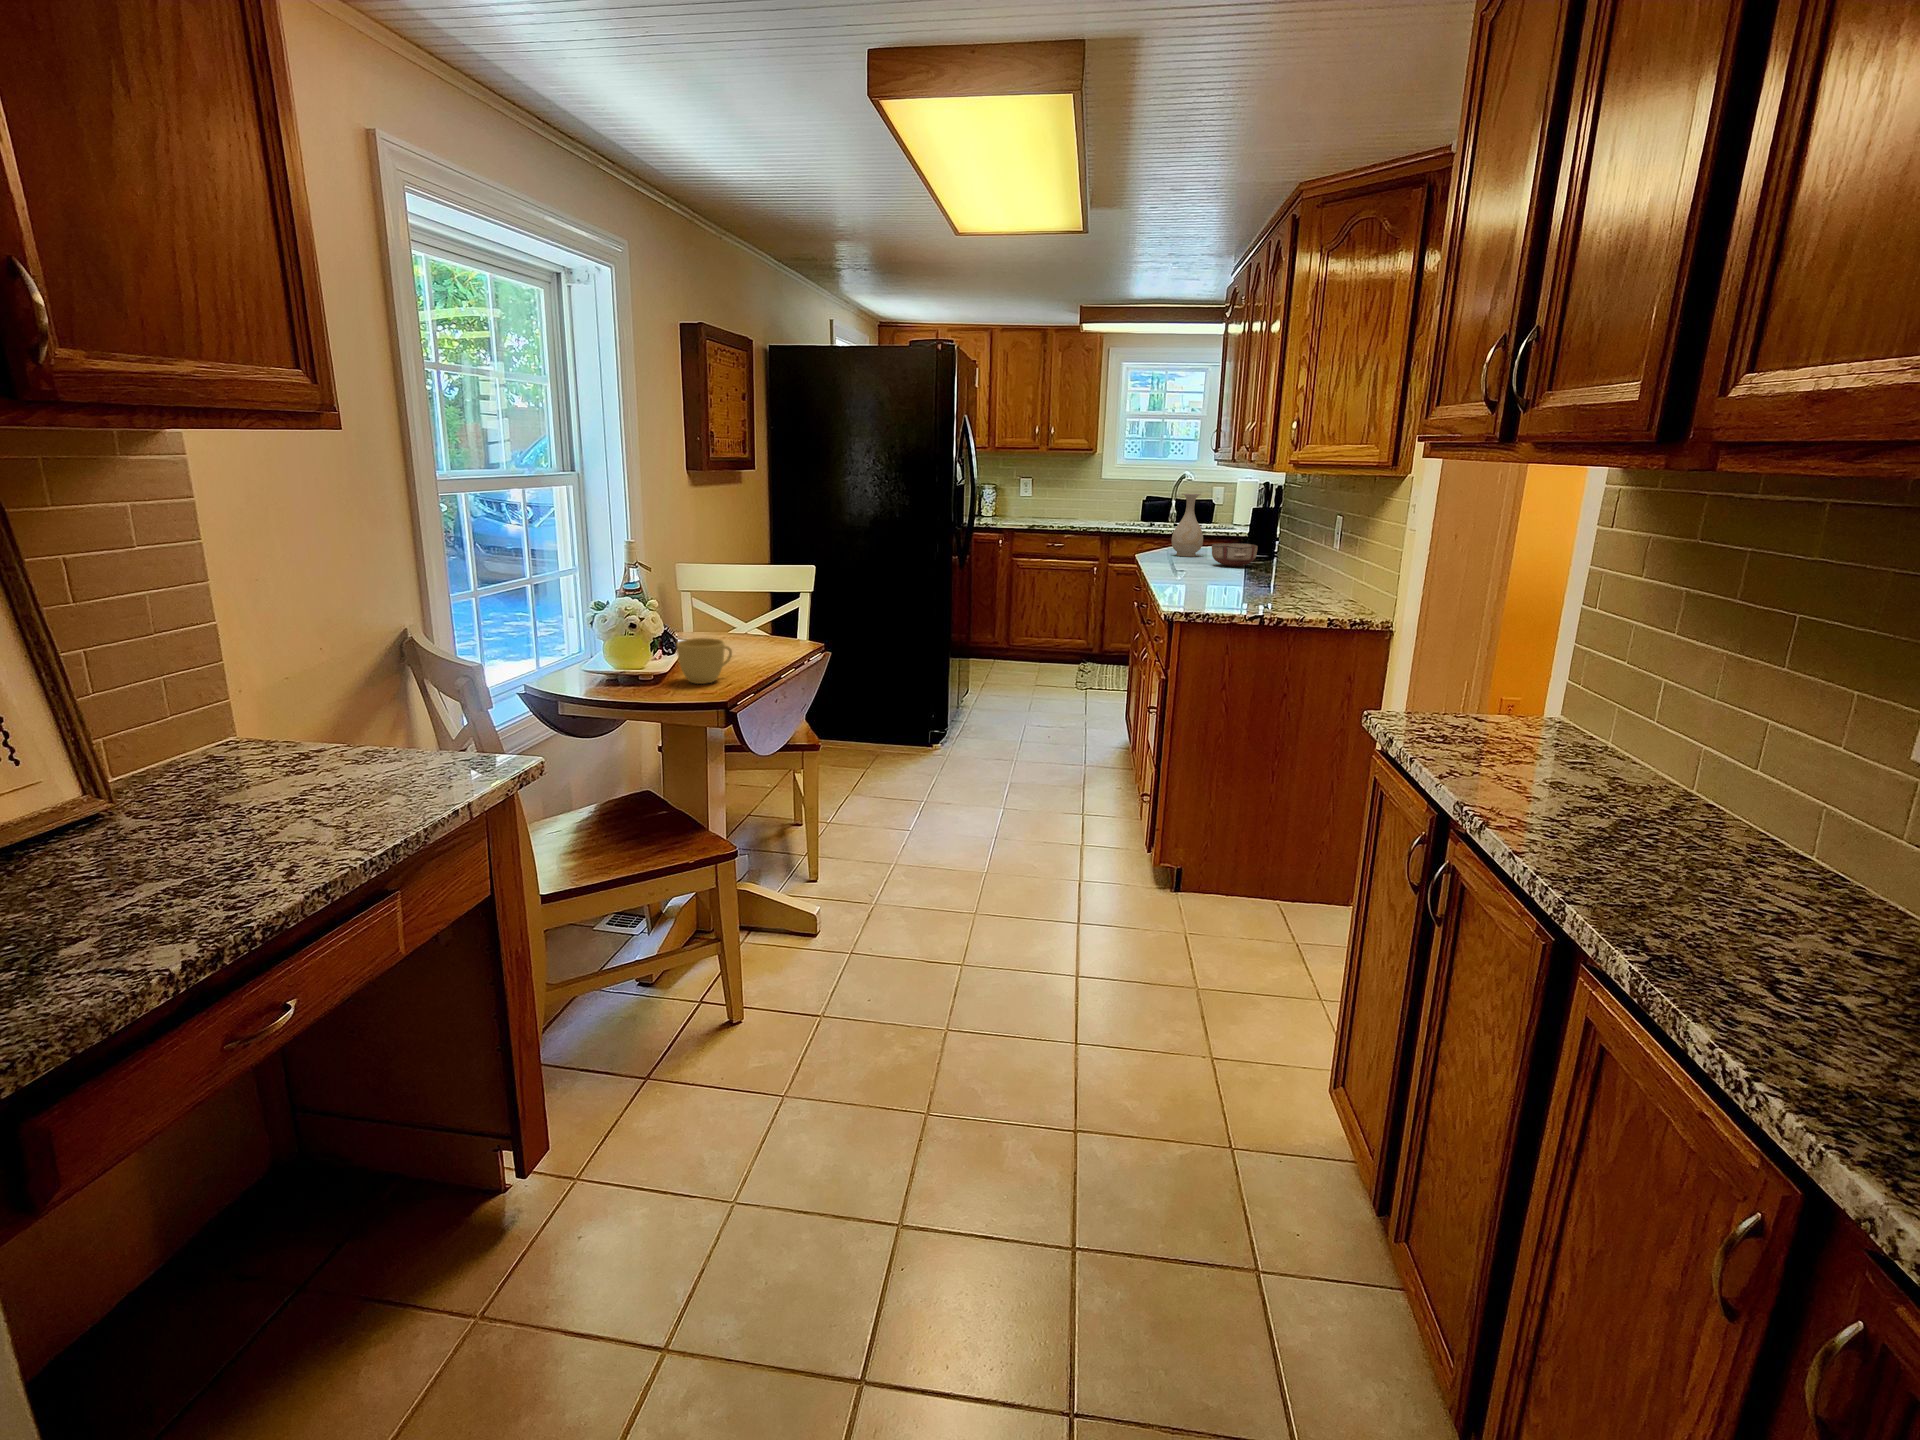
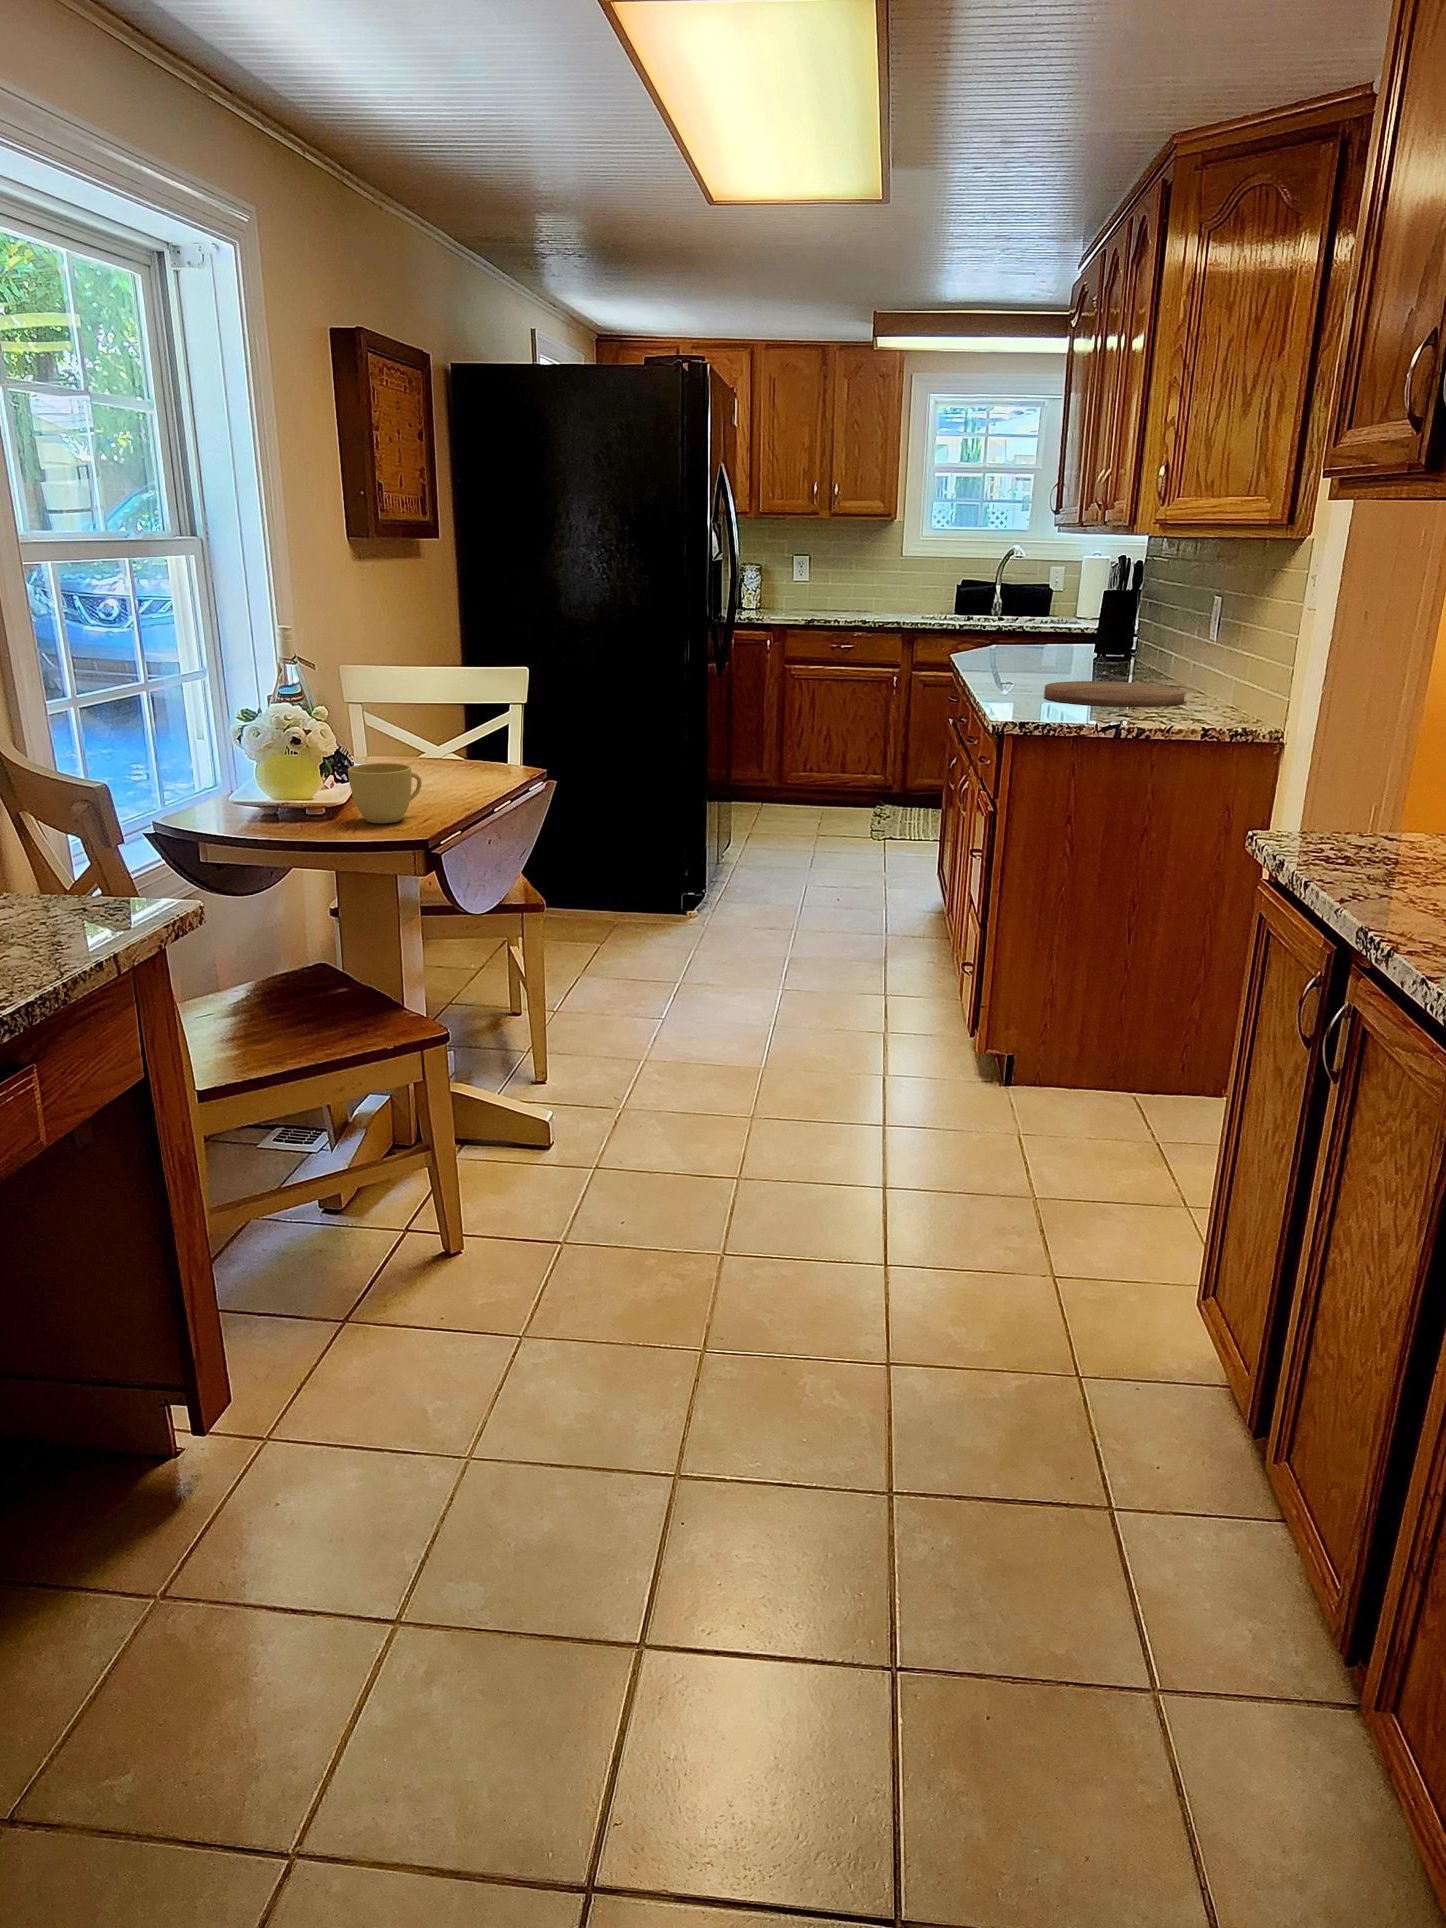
vase: present [1171,493,1203,557] -> none [996,572,1038,659]
ceramic bowl: present [1212,543,1258,567] -> none [1050,638,1111,670]
cutting board: none [1207,578,1314,600] -> present [1044,681,1185,707]

